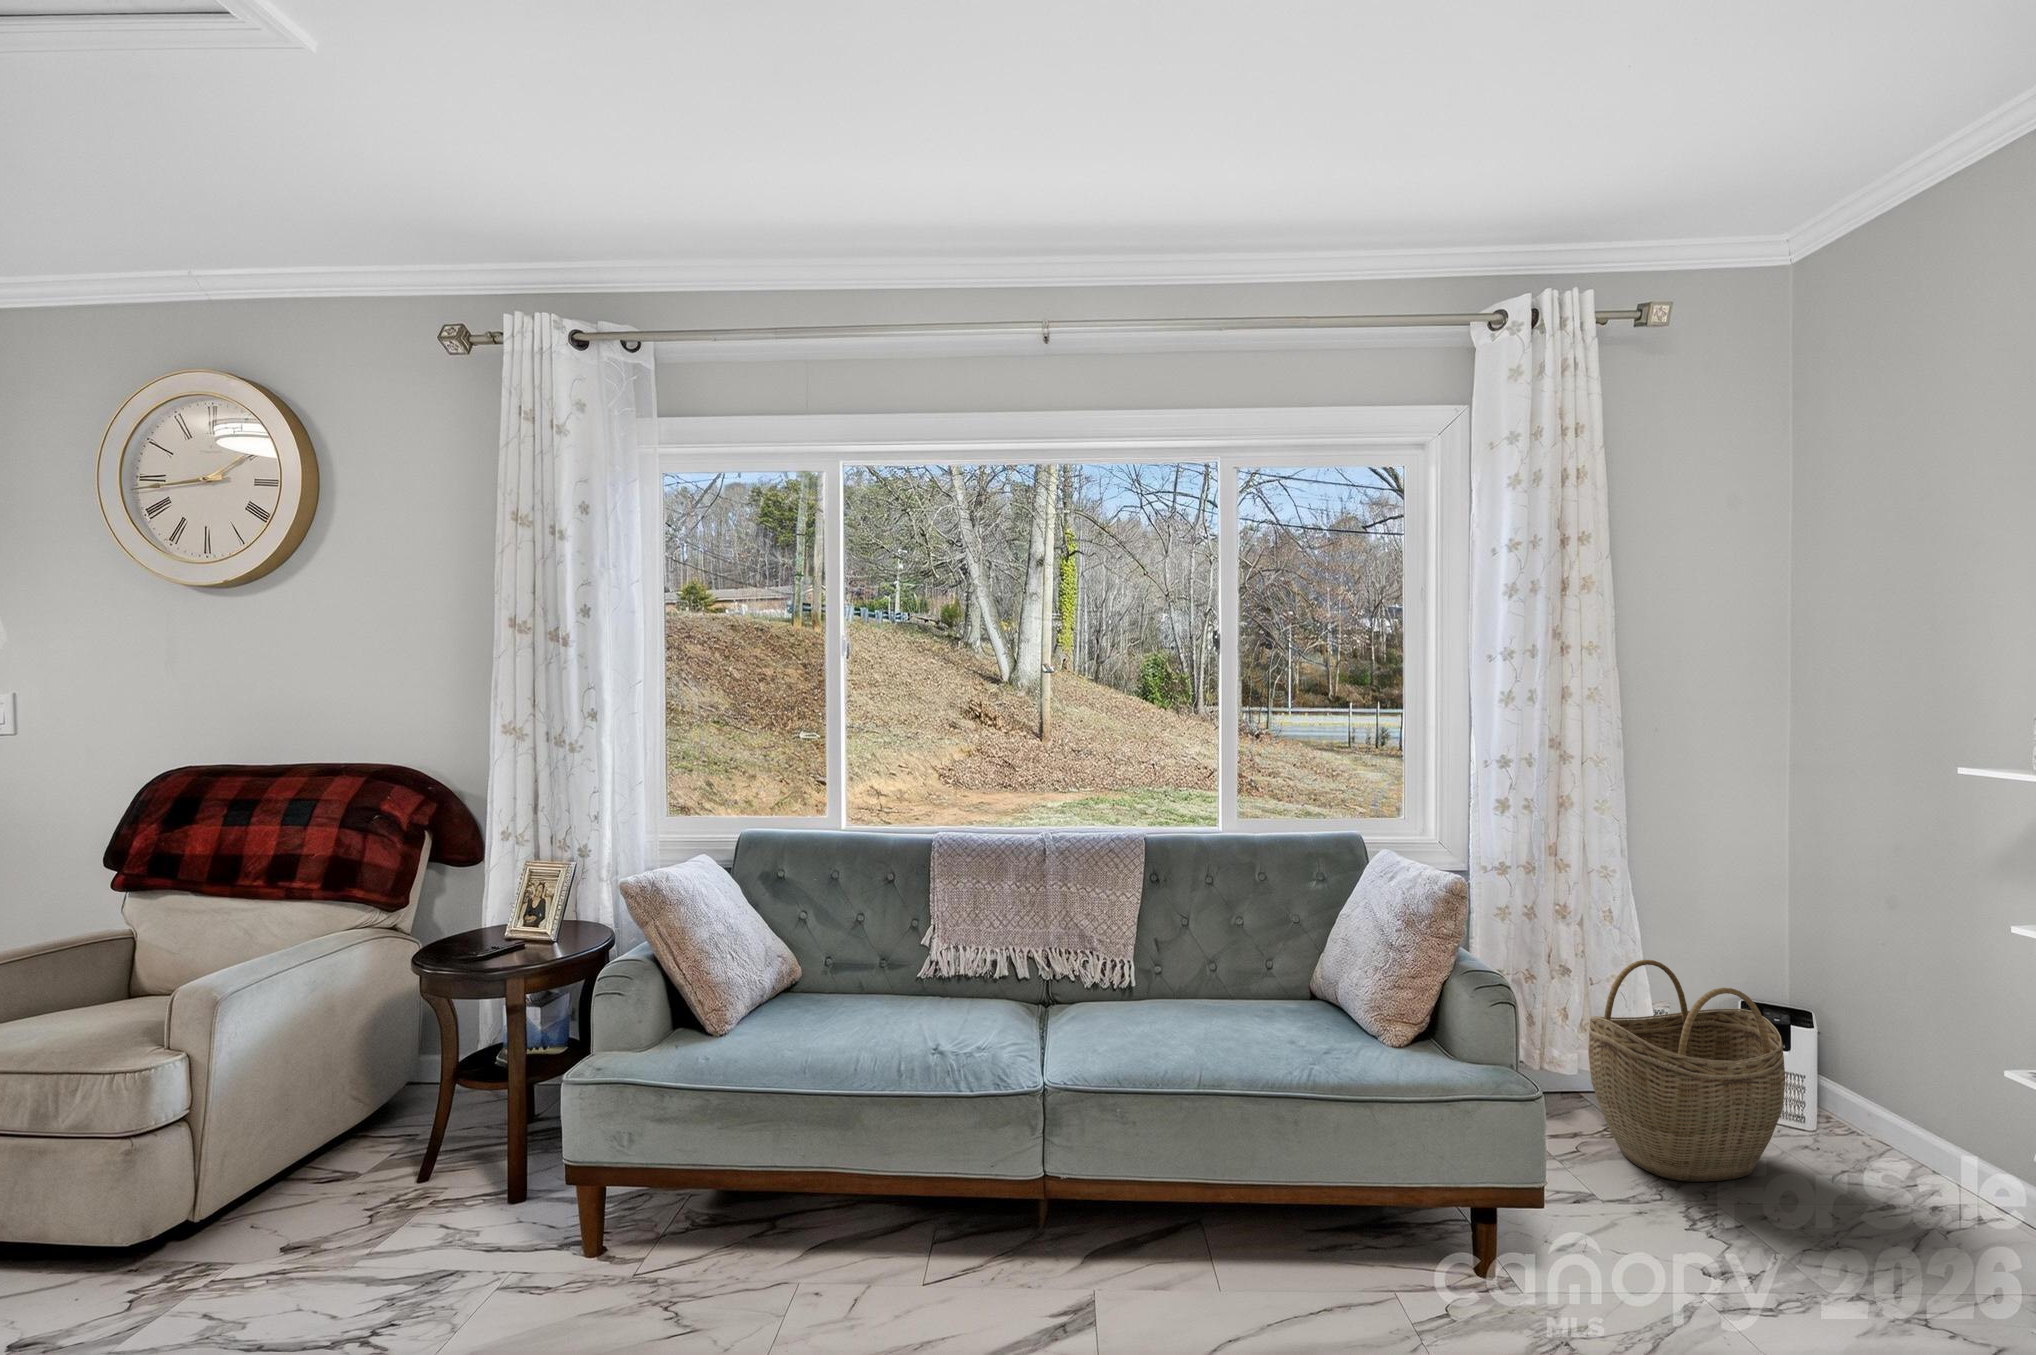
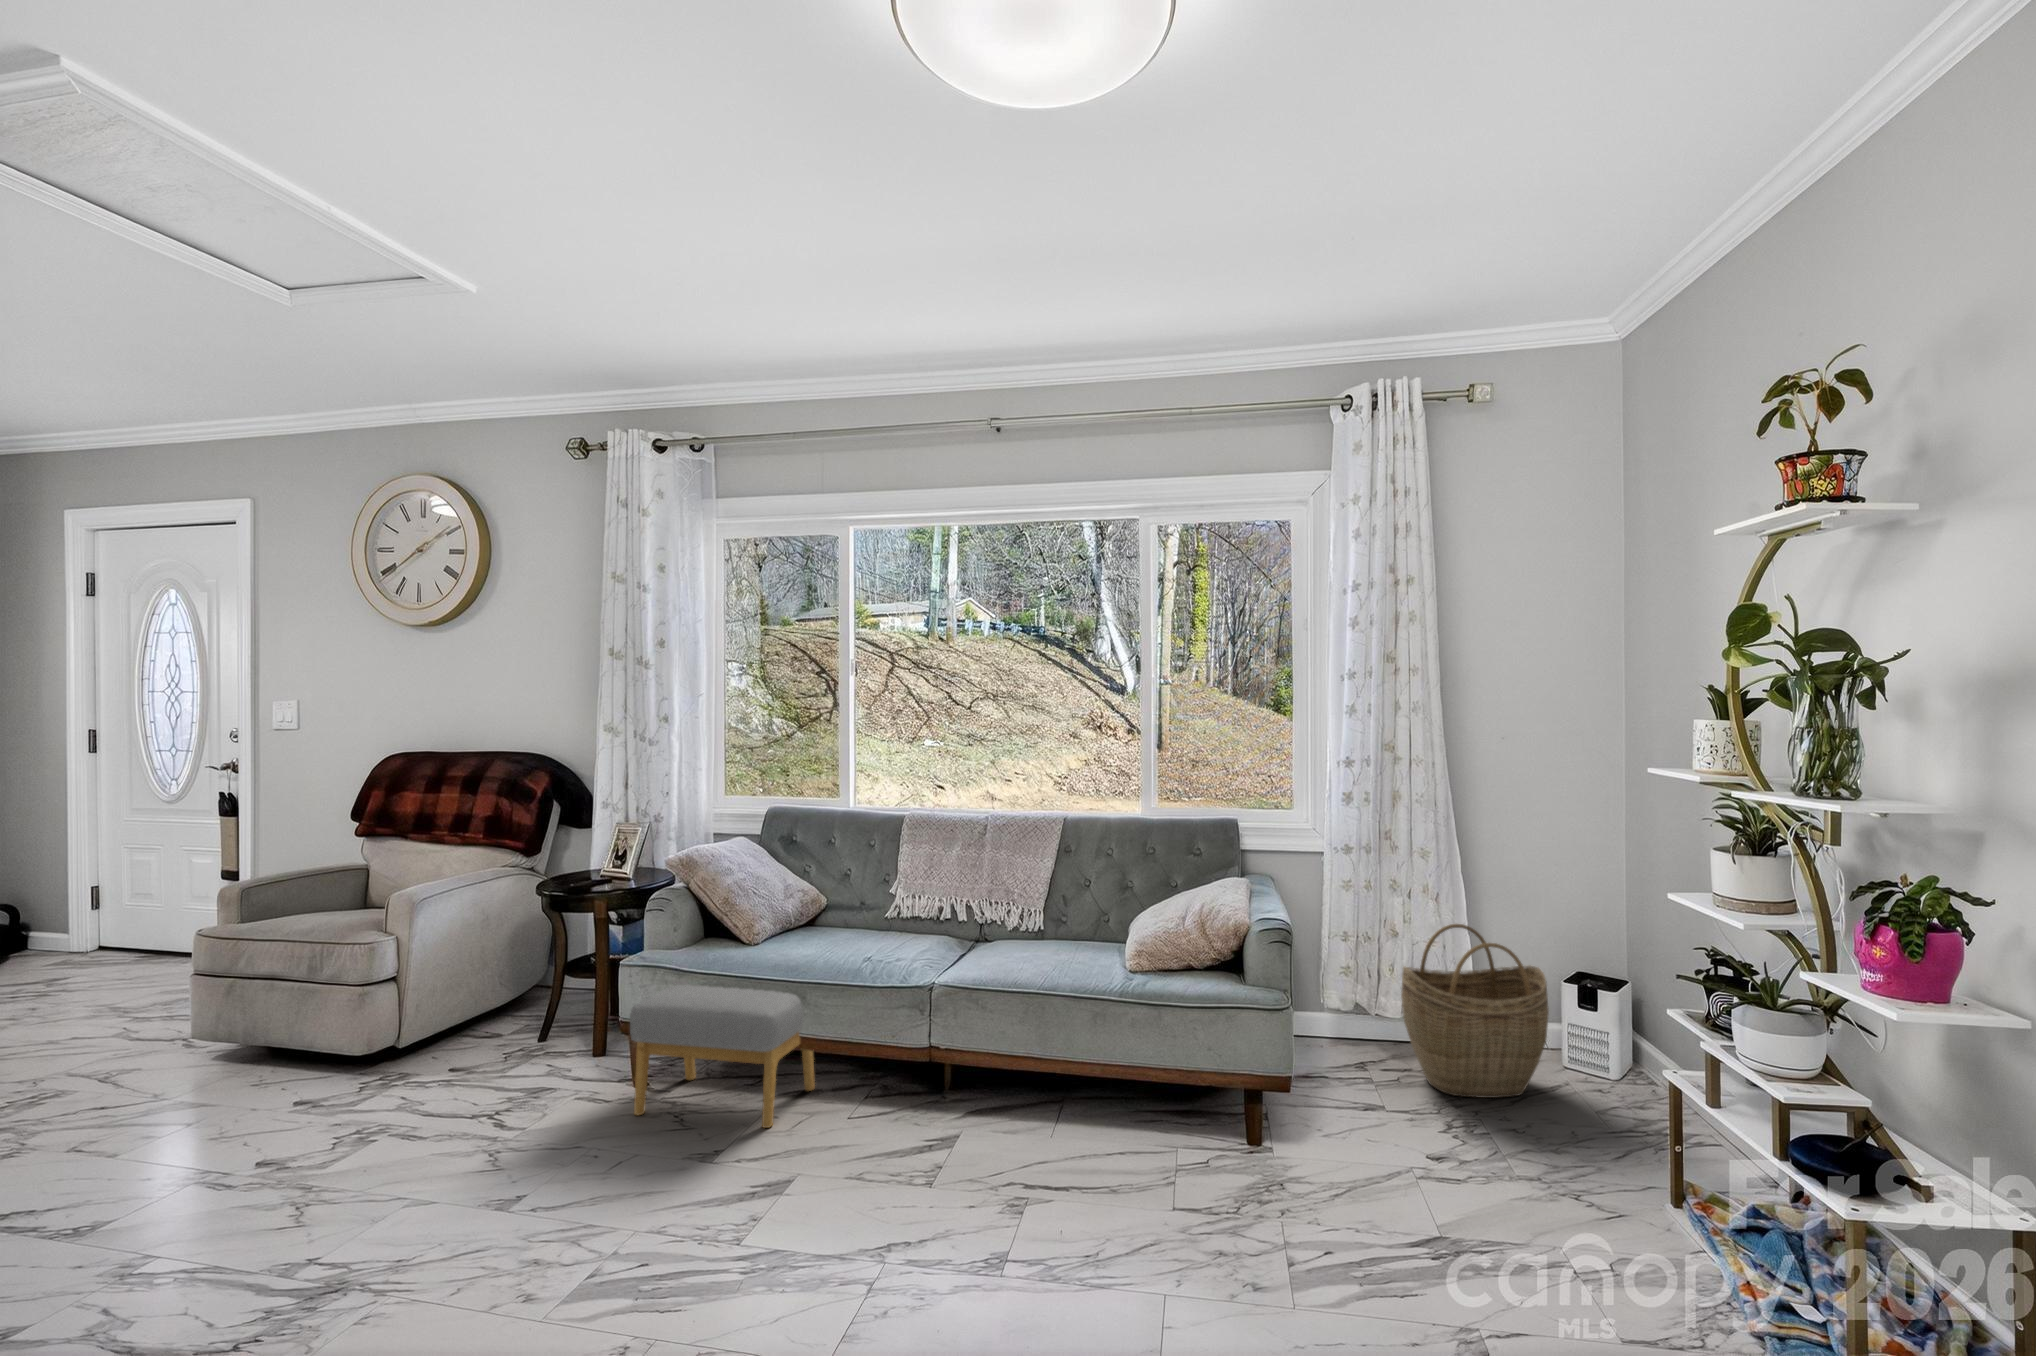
footstool: none [596,1087,861,1321] -> present [630,985,815,1128]

